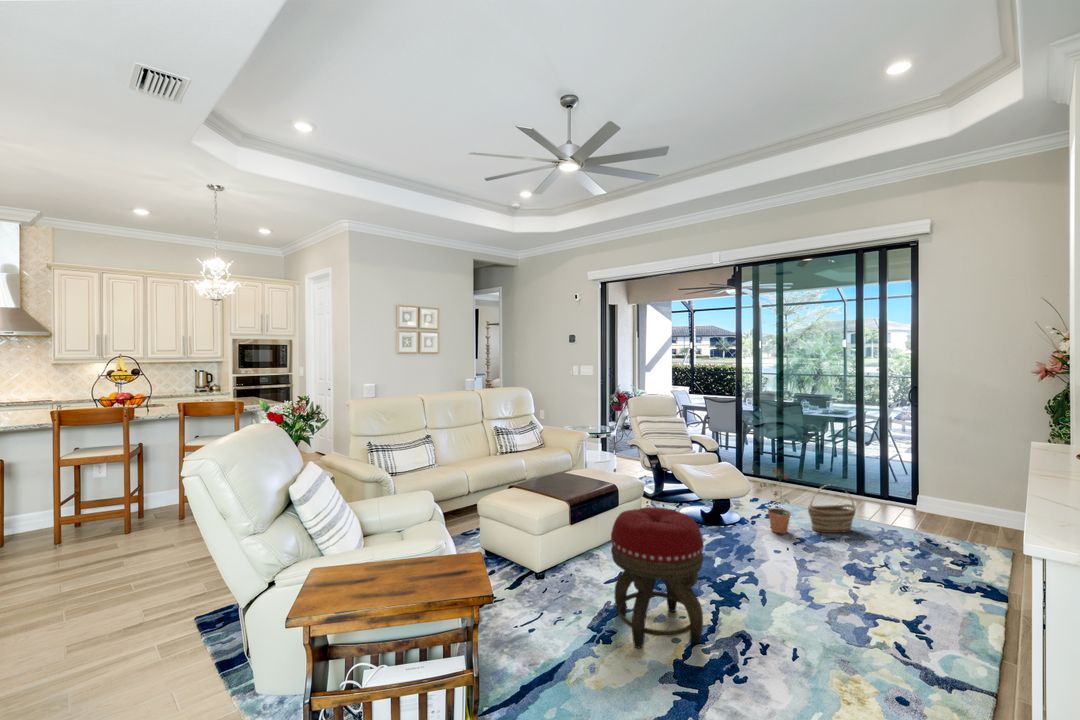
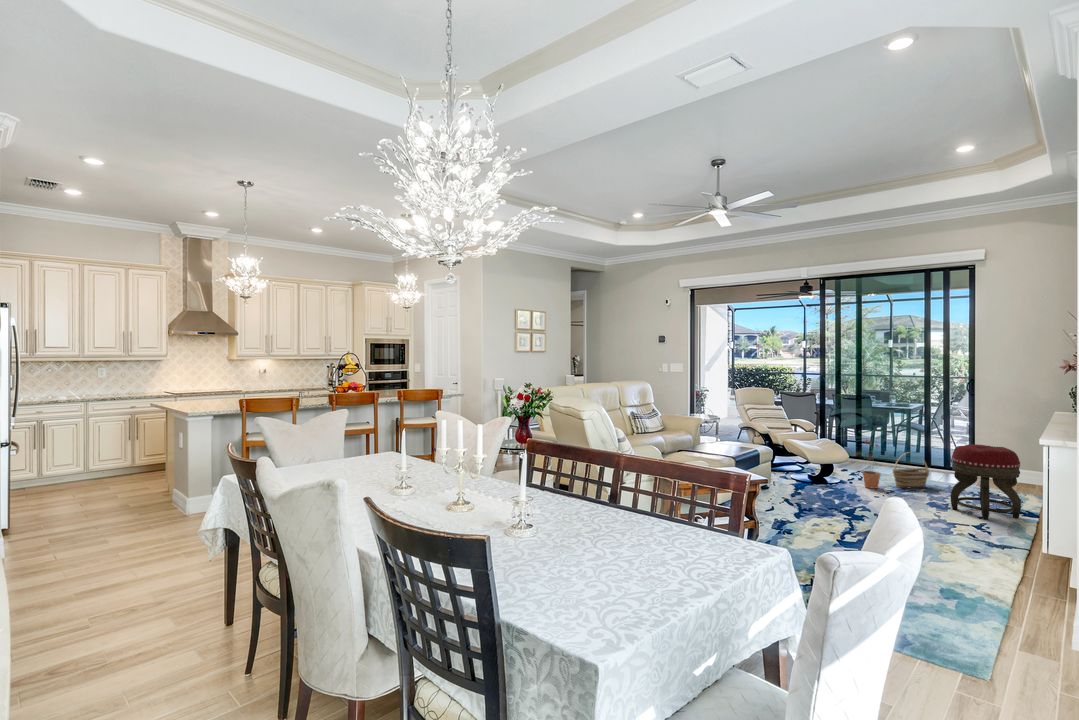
footstool: present [611,507,704,648] -> present [951,444,1021,520]

